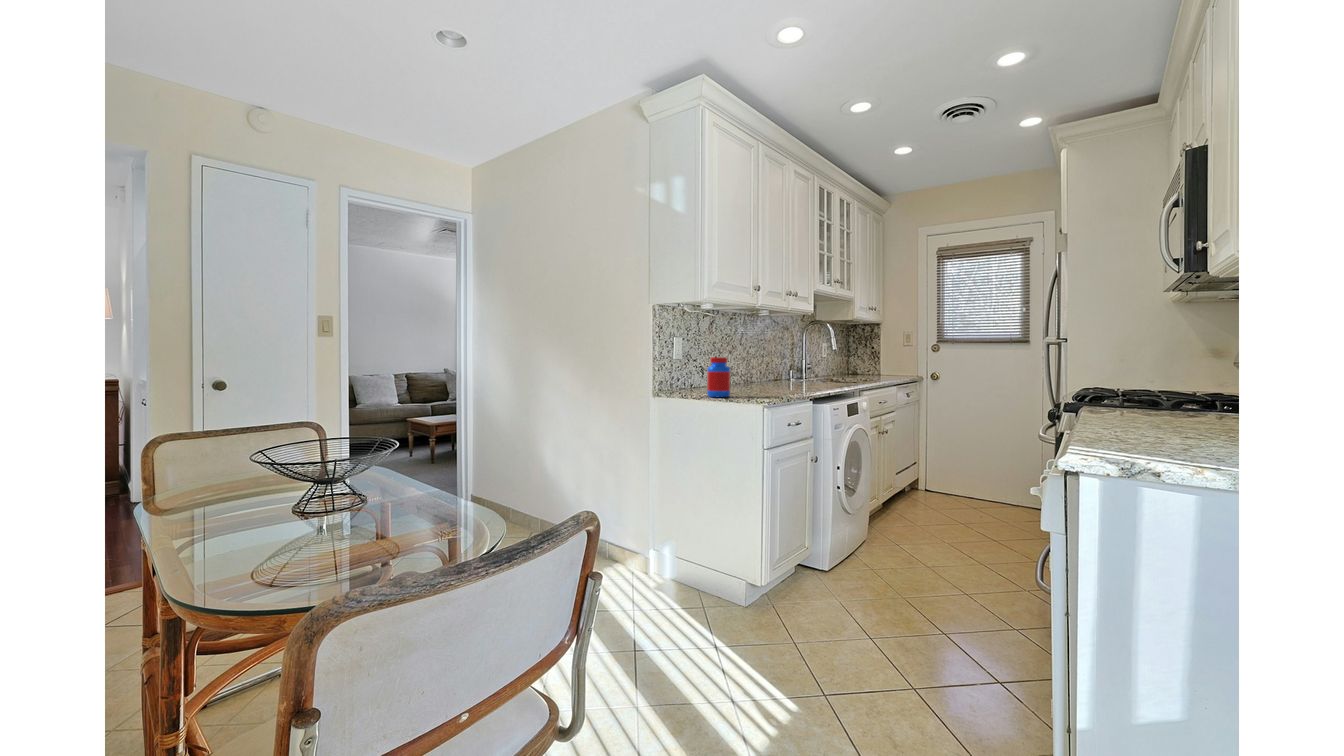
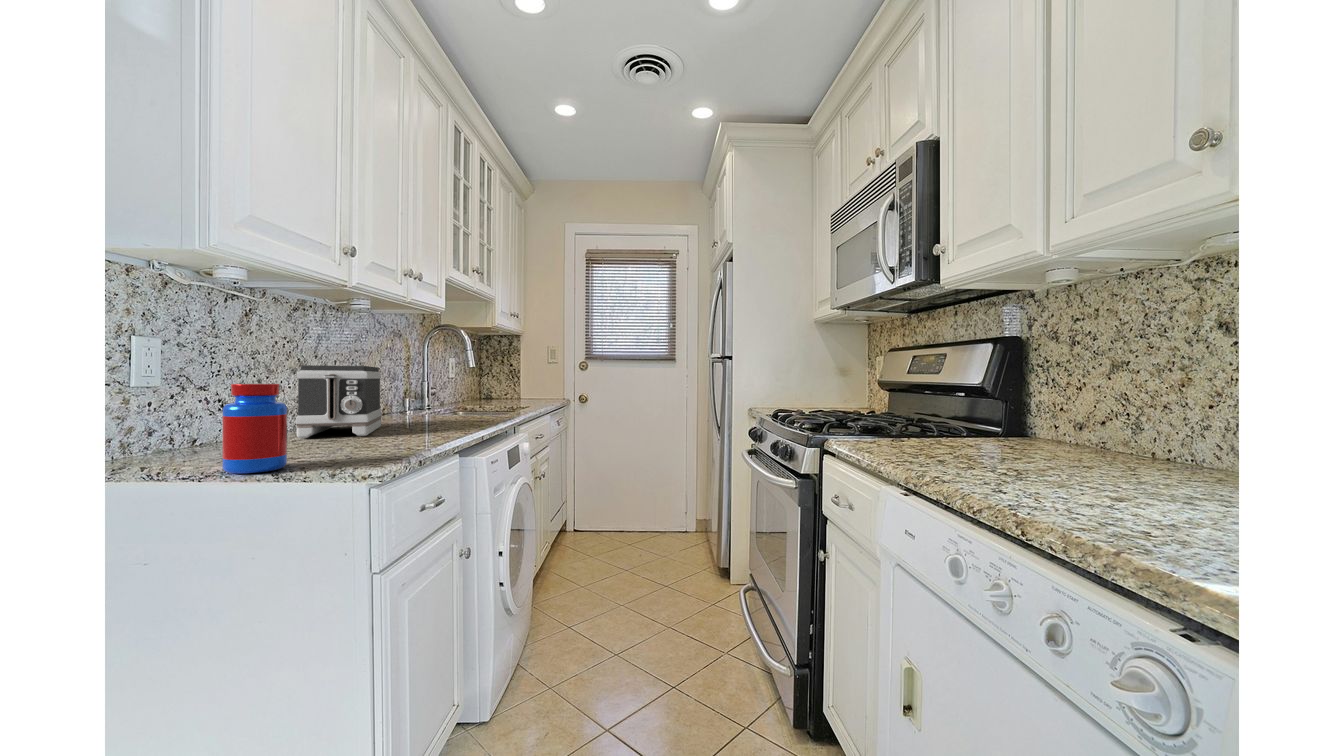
toaster: none [732,350,774,389] -> present [296,365,382,438]

